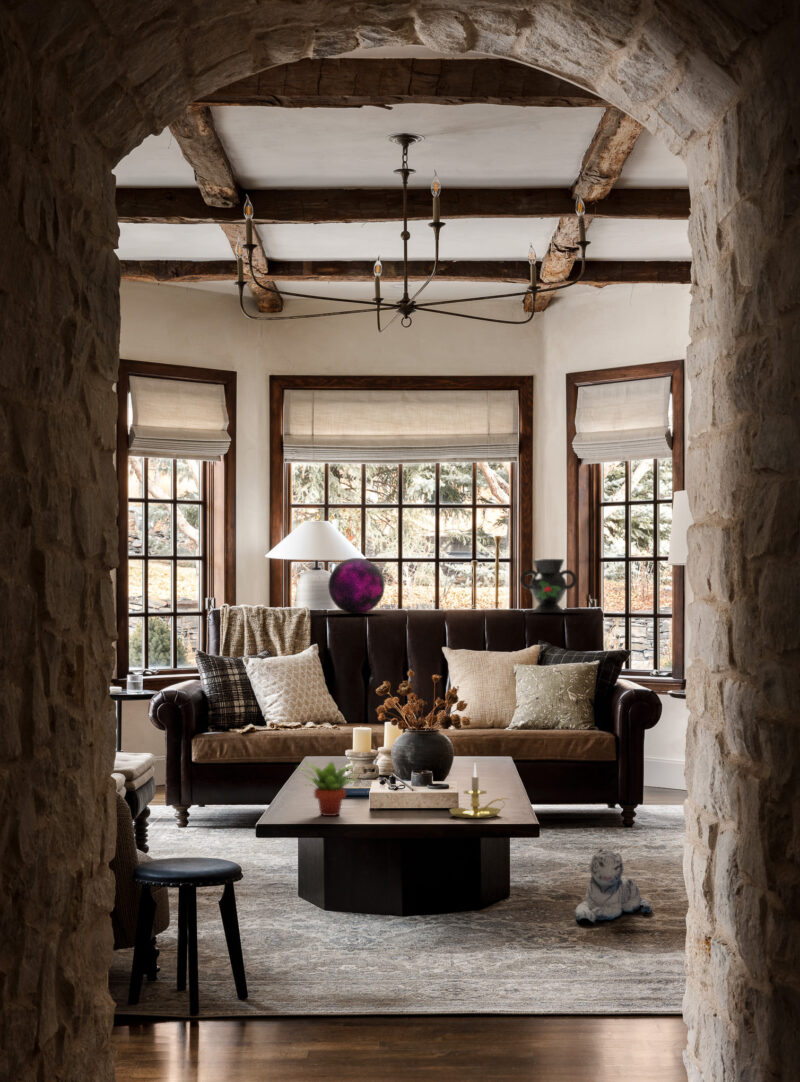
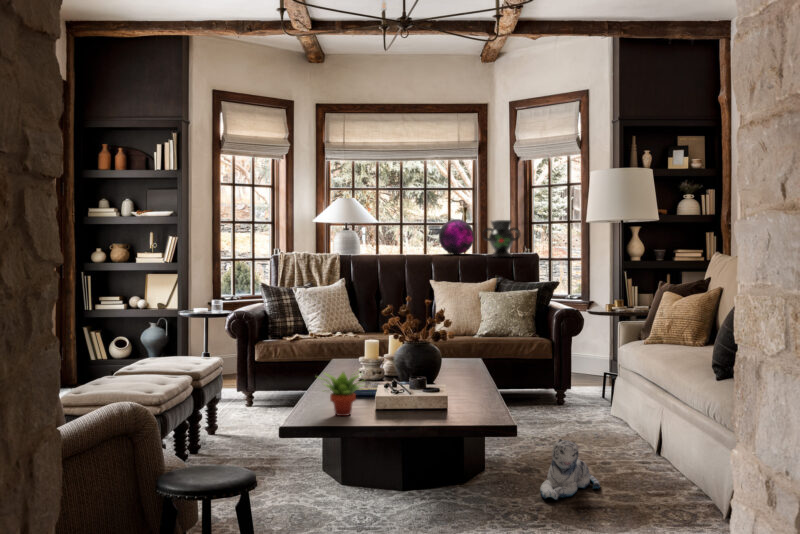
decorative orb: present [328,558,384,614] -> present [439,219,474,254]
candle holder: present [450,765,507,818] -> none [440,373,489,418]

